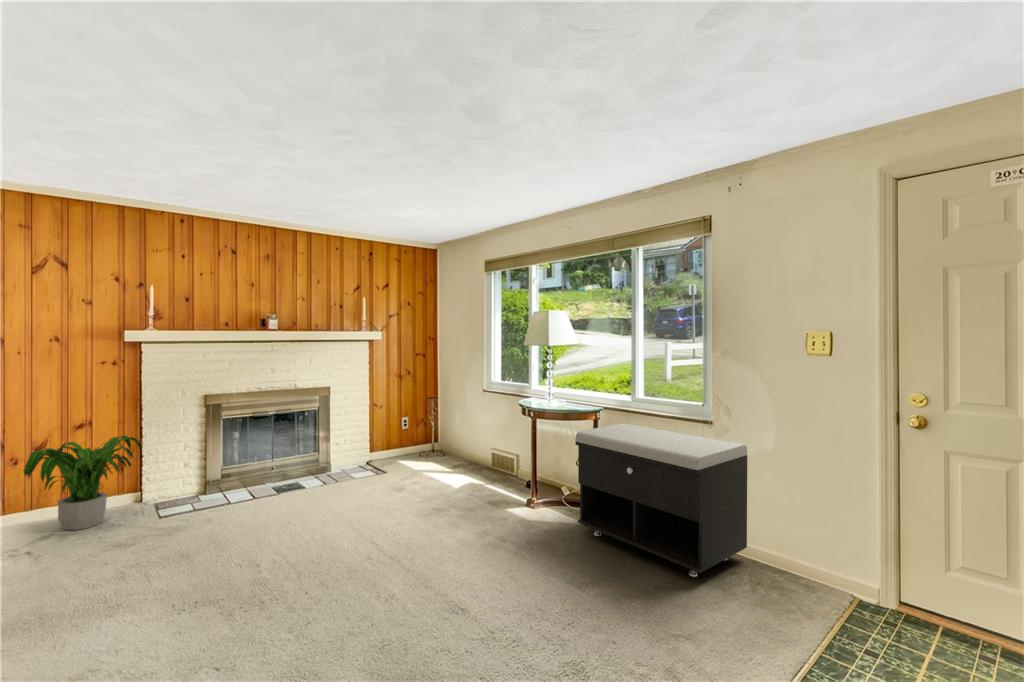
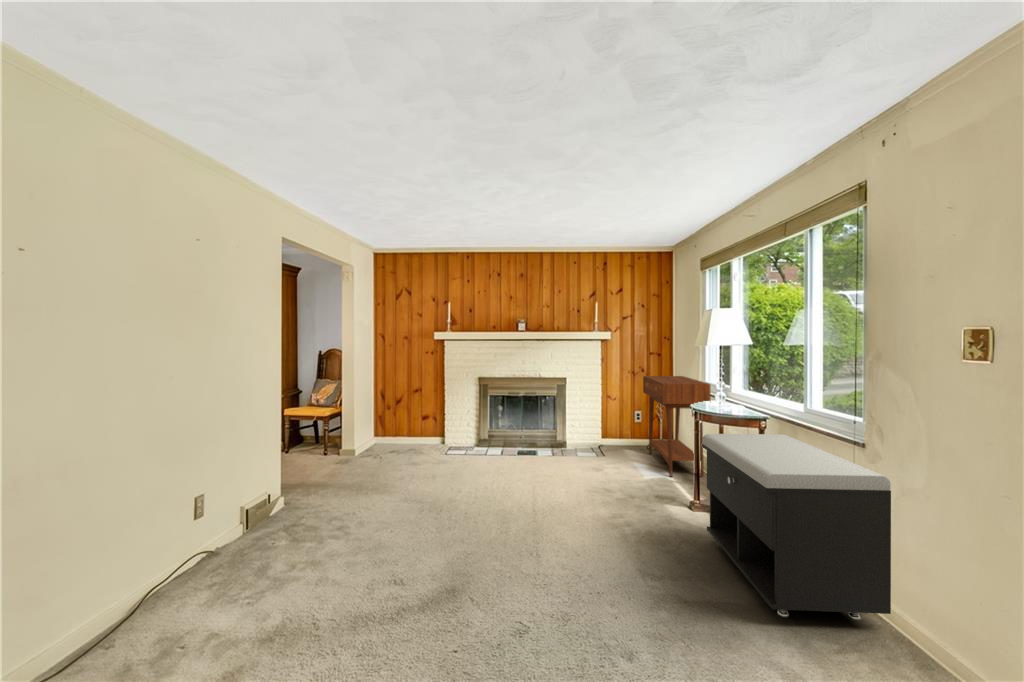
console table: none [423,377,508,481] -> present [643,376,711,477]
potted plant: present [24,436,142,530] -> none [381,400,442,453]

